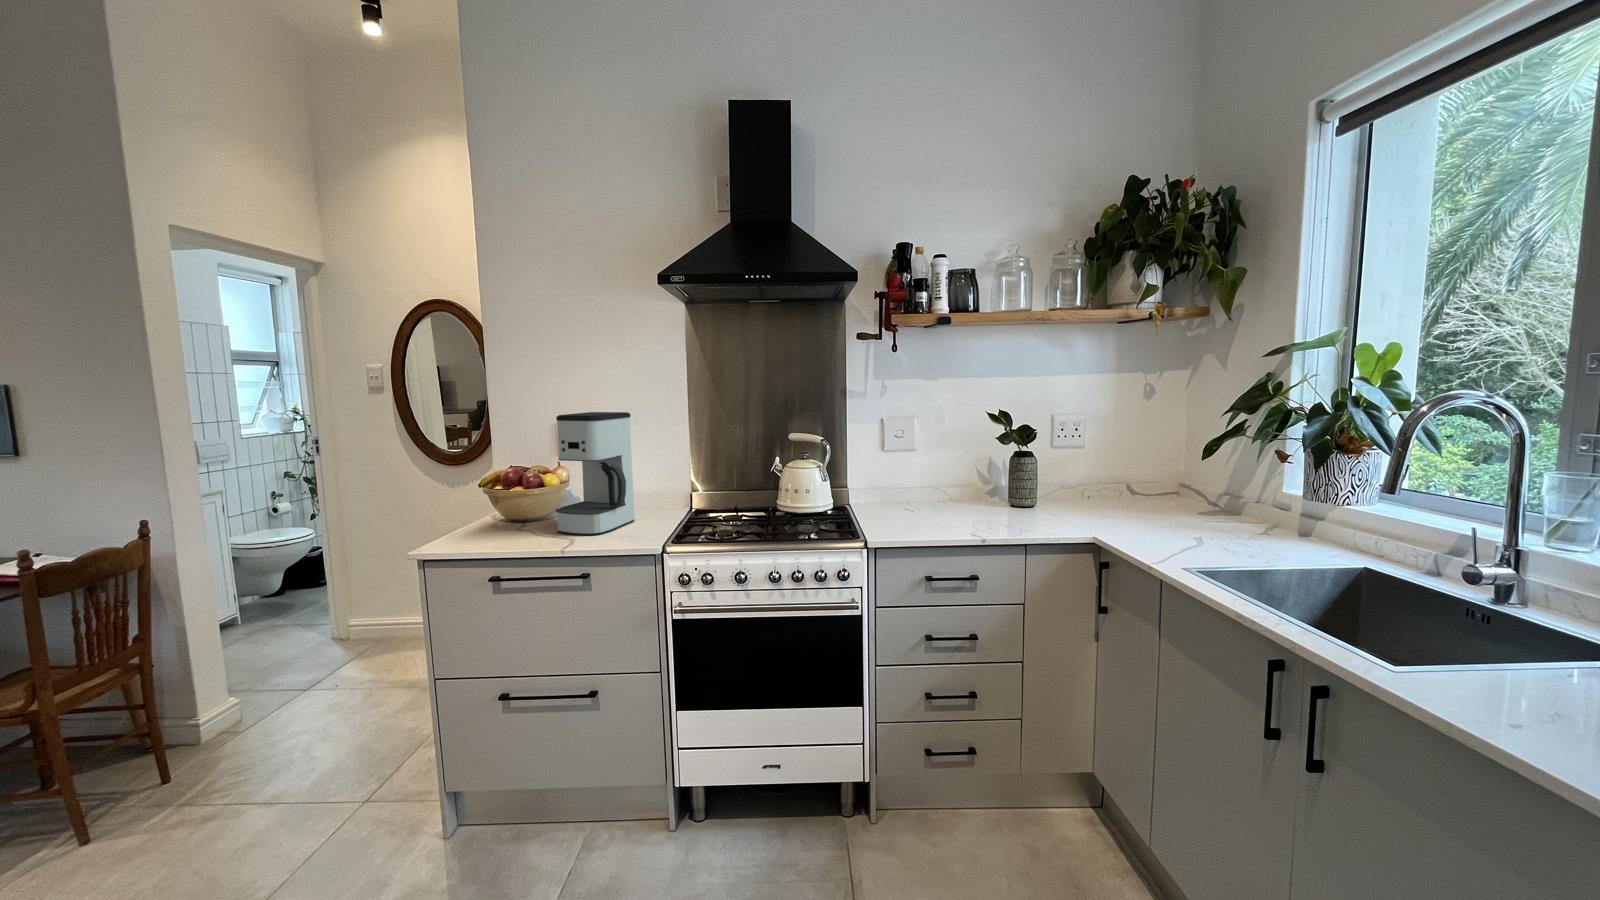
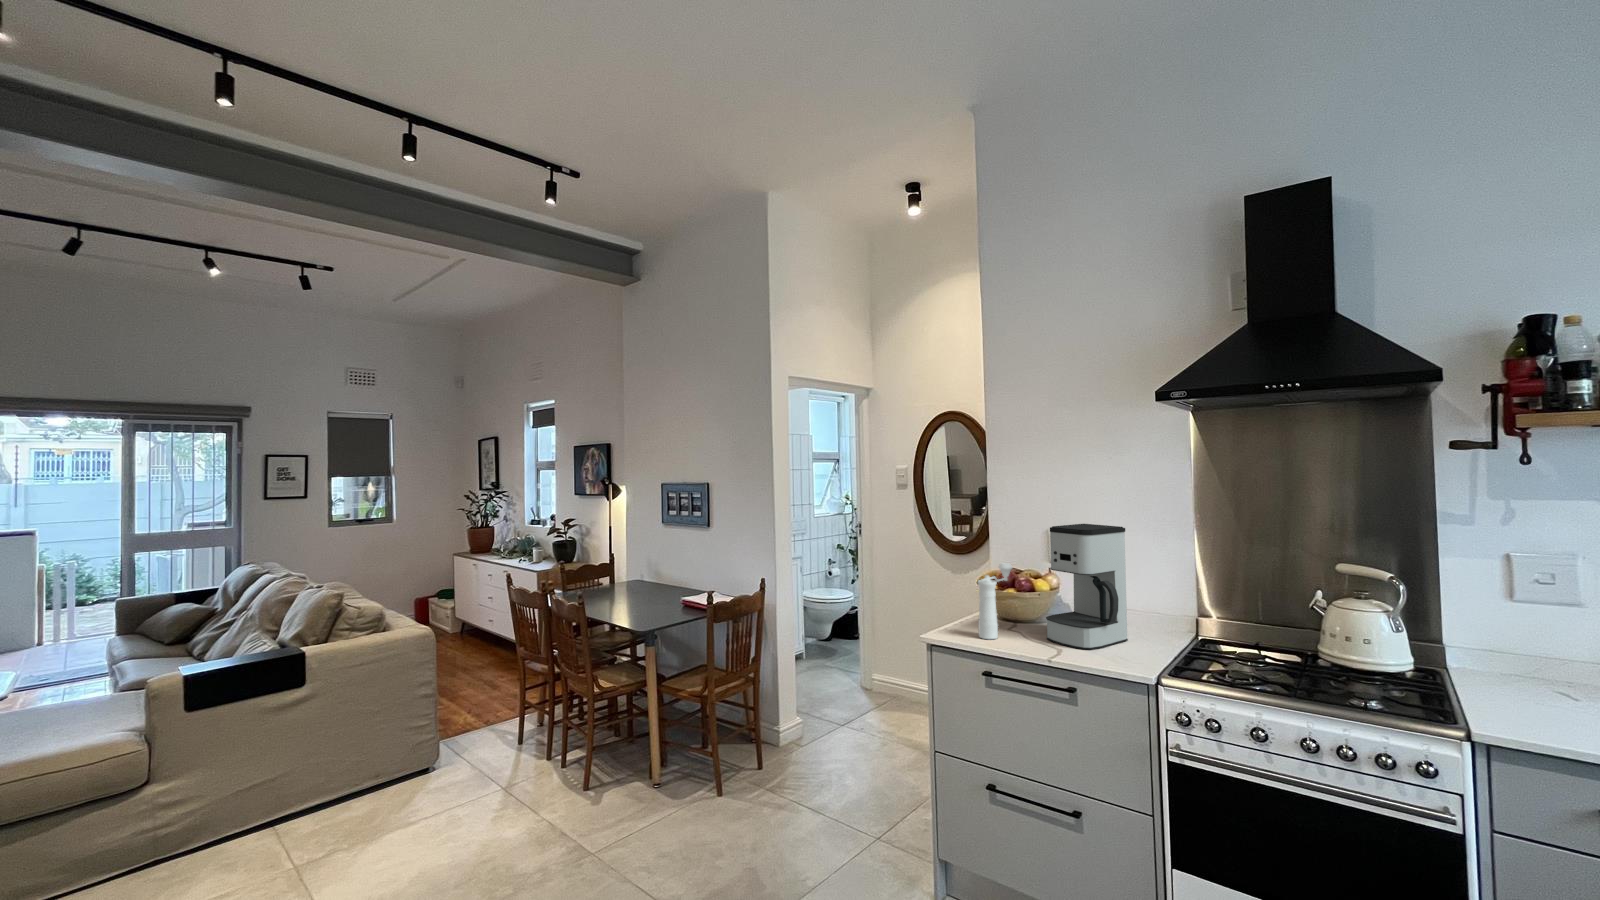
pepper mill: none [476,458,518,543] -> present [978,563,1012,639]

